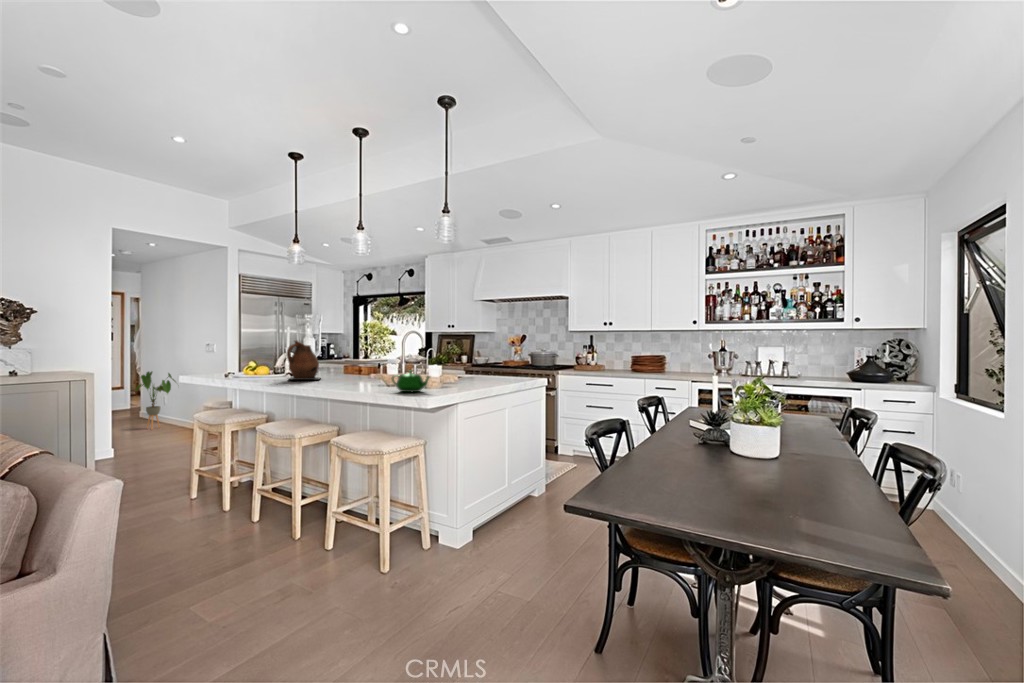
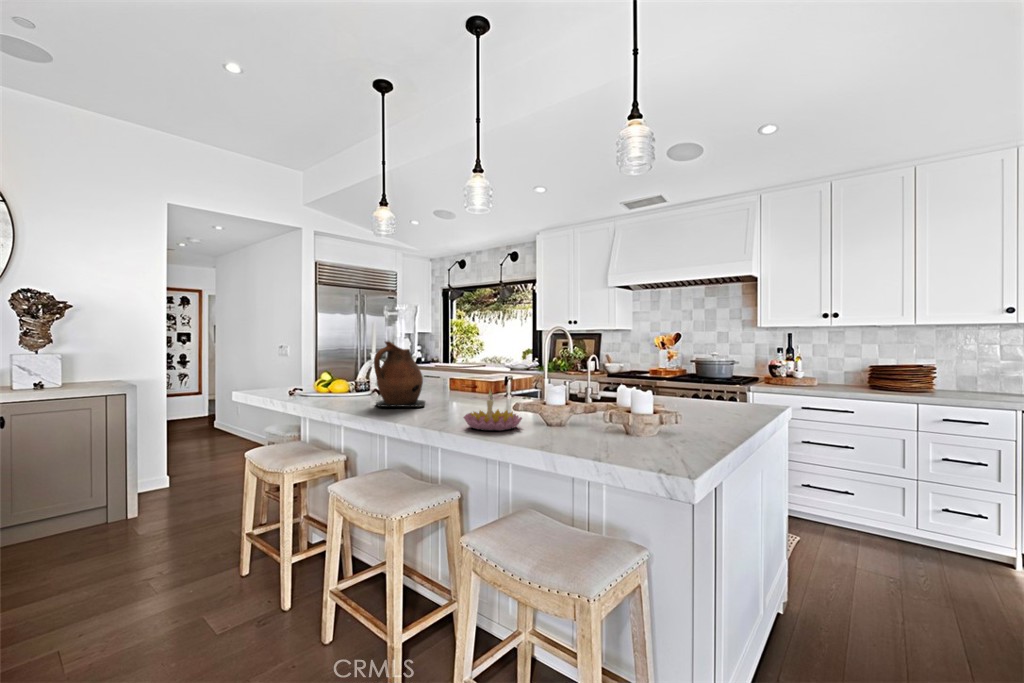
candle holder: none [337,365,370,388] -> present [464,389,522,431]
teapot: present [392,370,430,392] -> none [581,403,676,452]
house plant: present [136,372,176,429] -> none [205,378,252,446]

